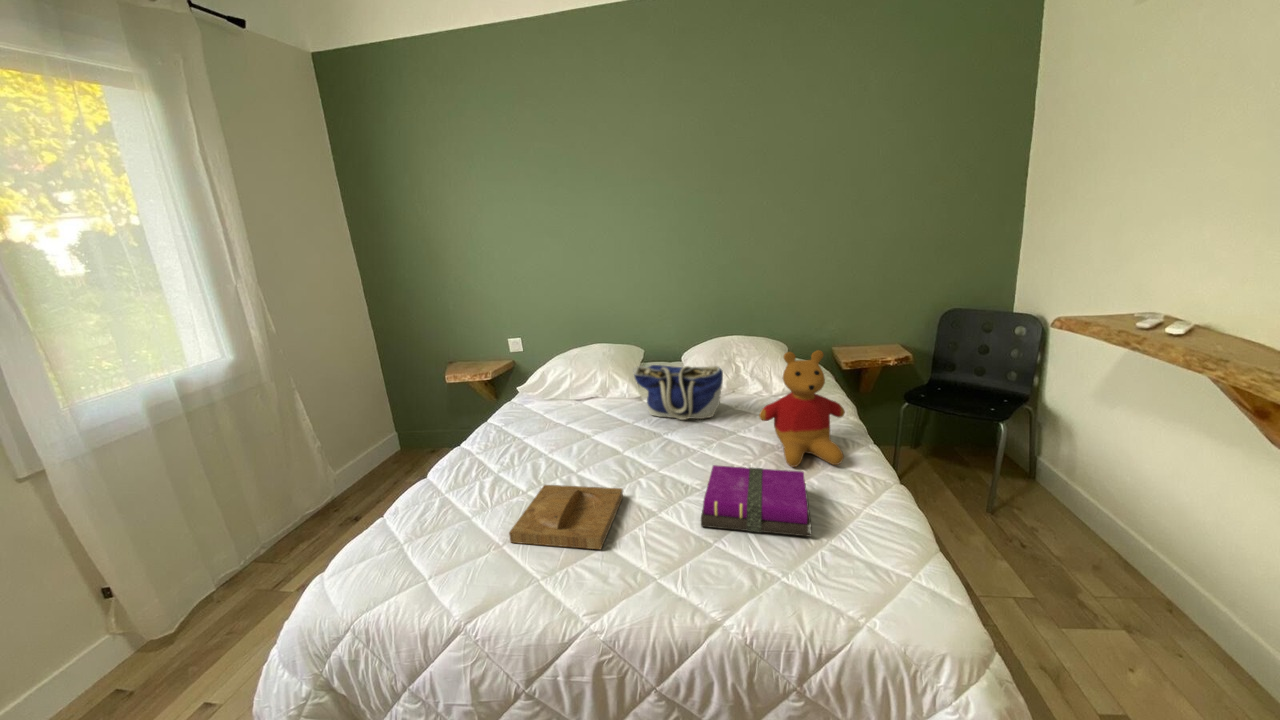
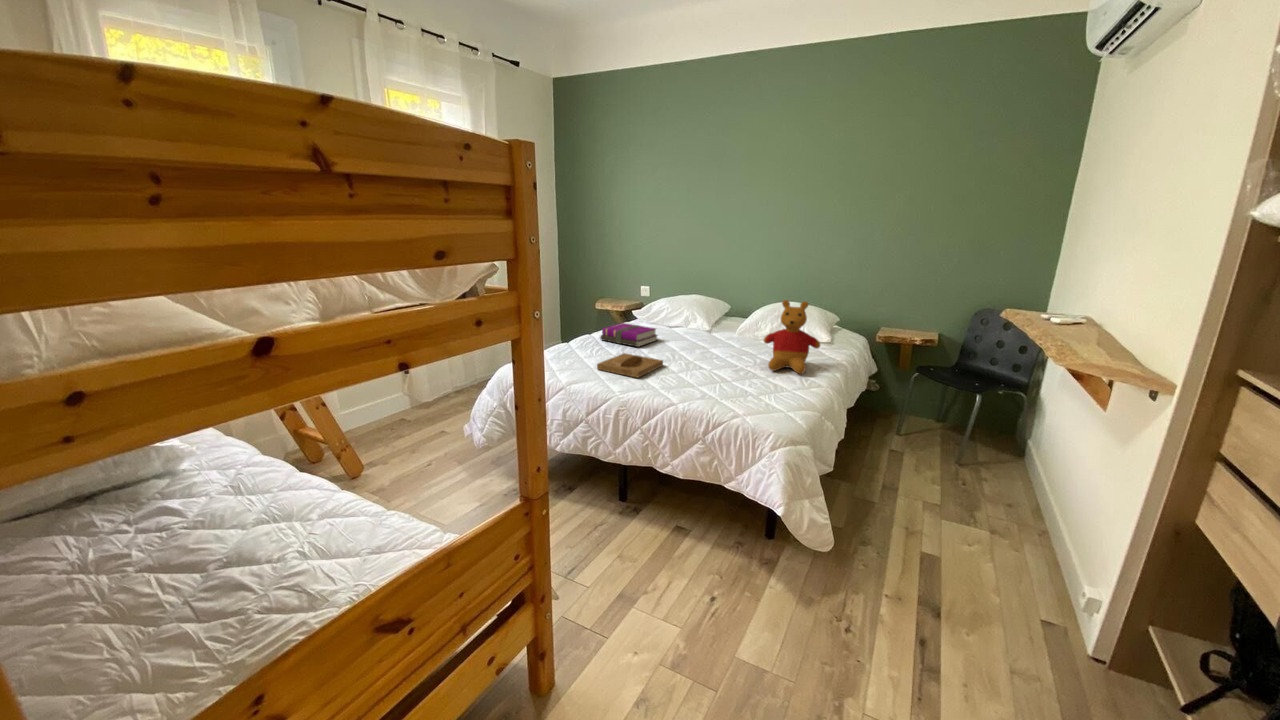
tote bag: present [633,365,723,420] -> none [699,305,756,345]
notebook: present [701,465,812,536] -> present [600,323,657,347]

